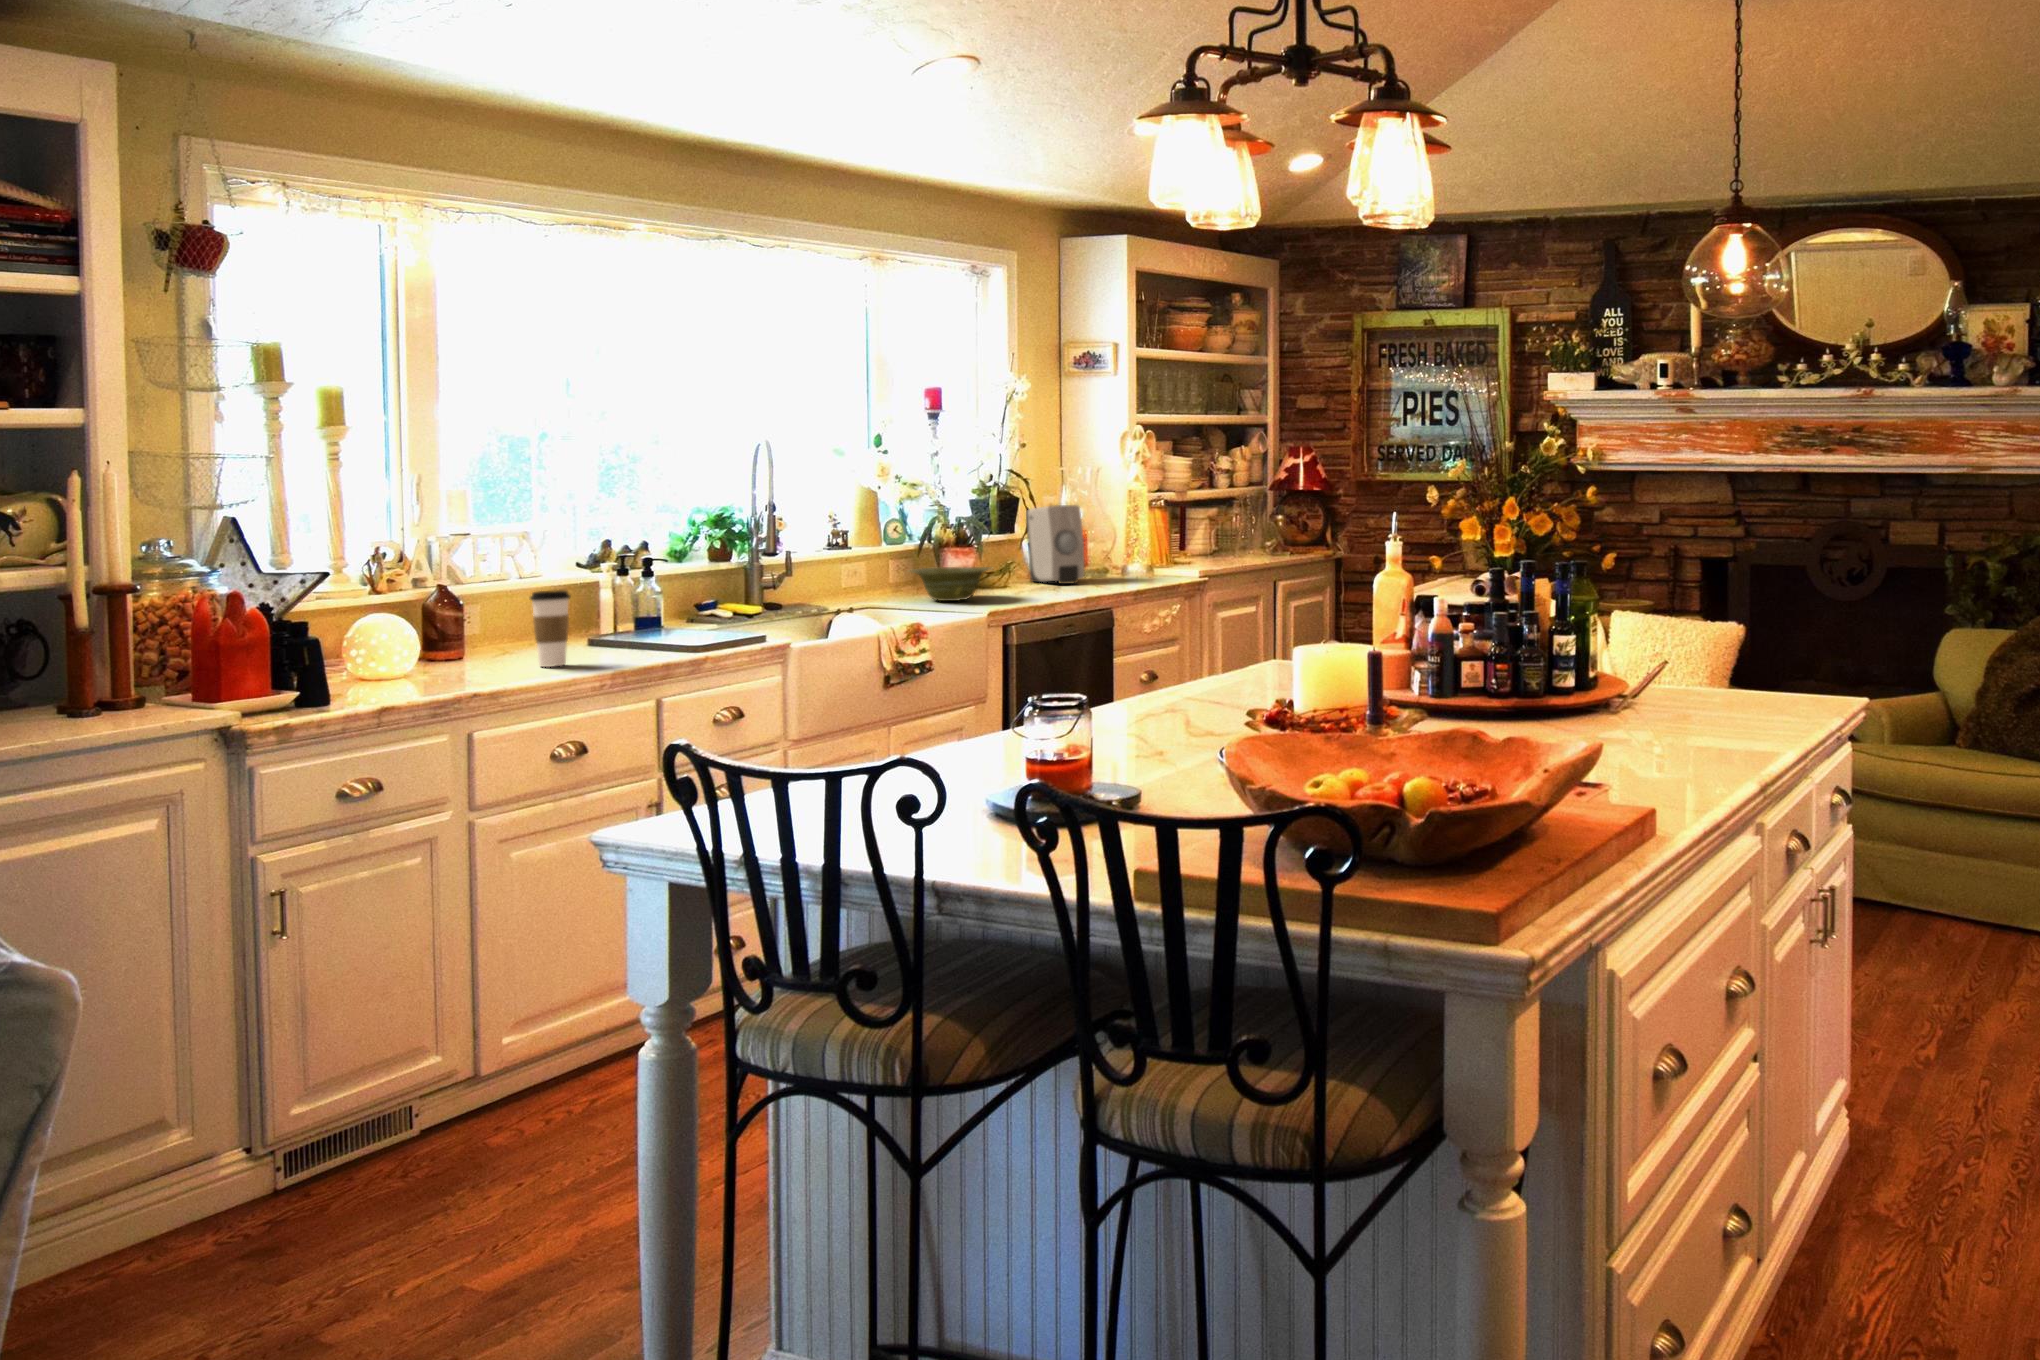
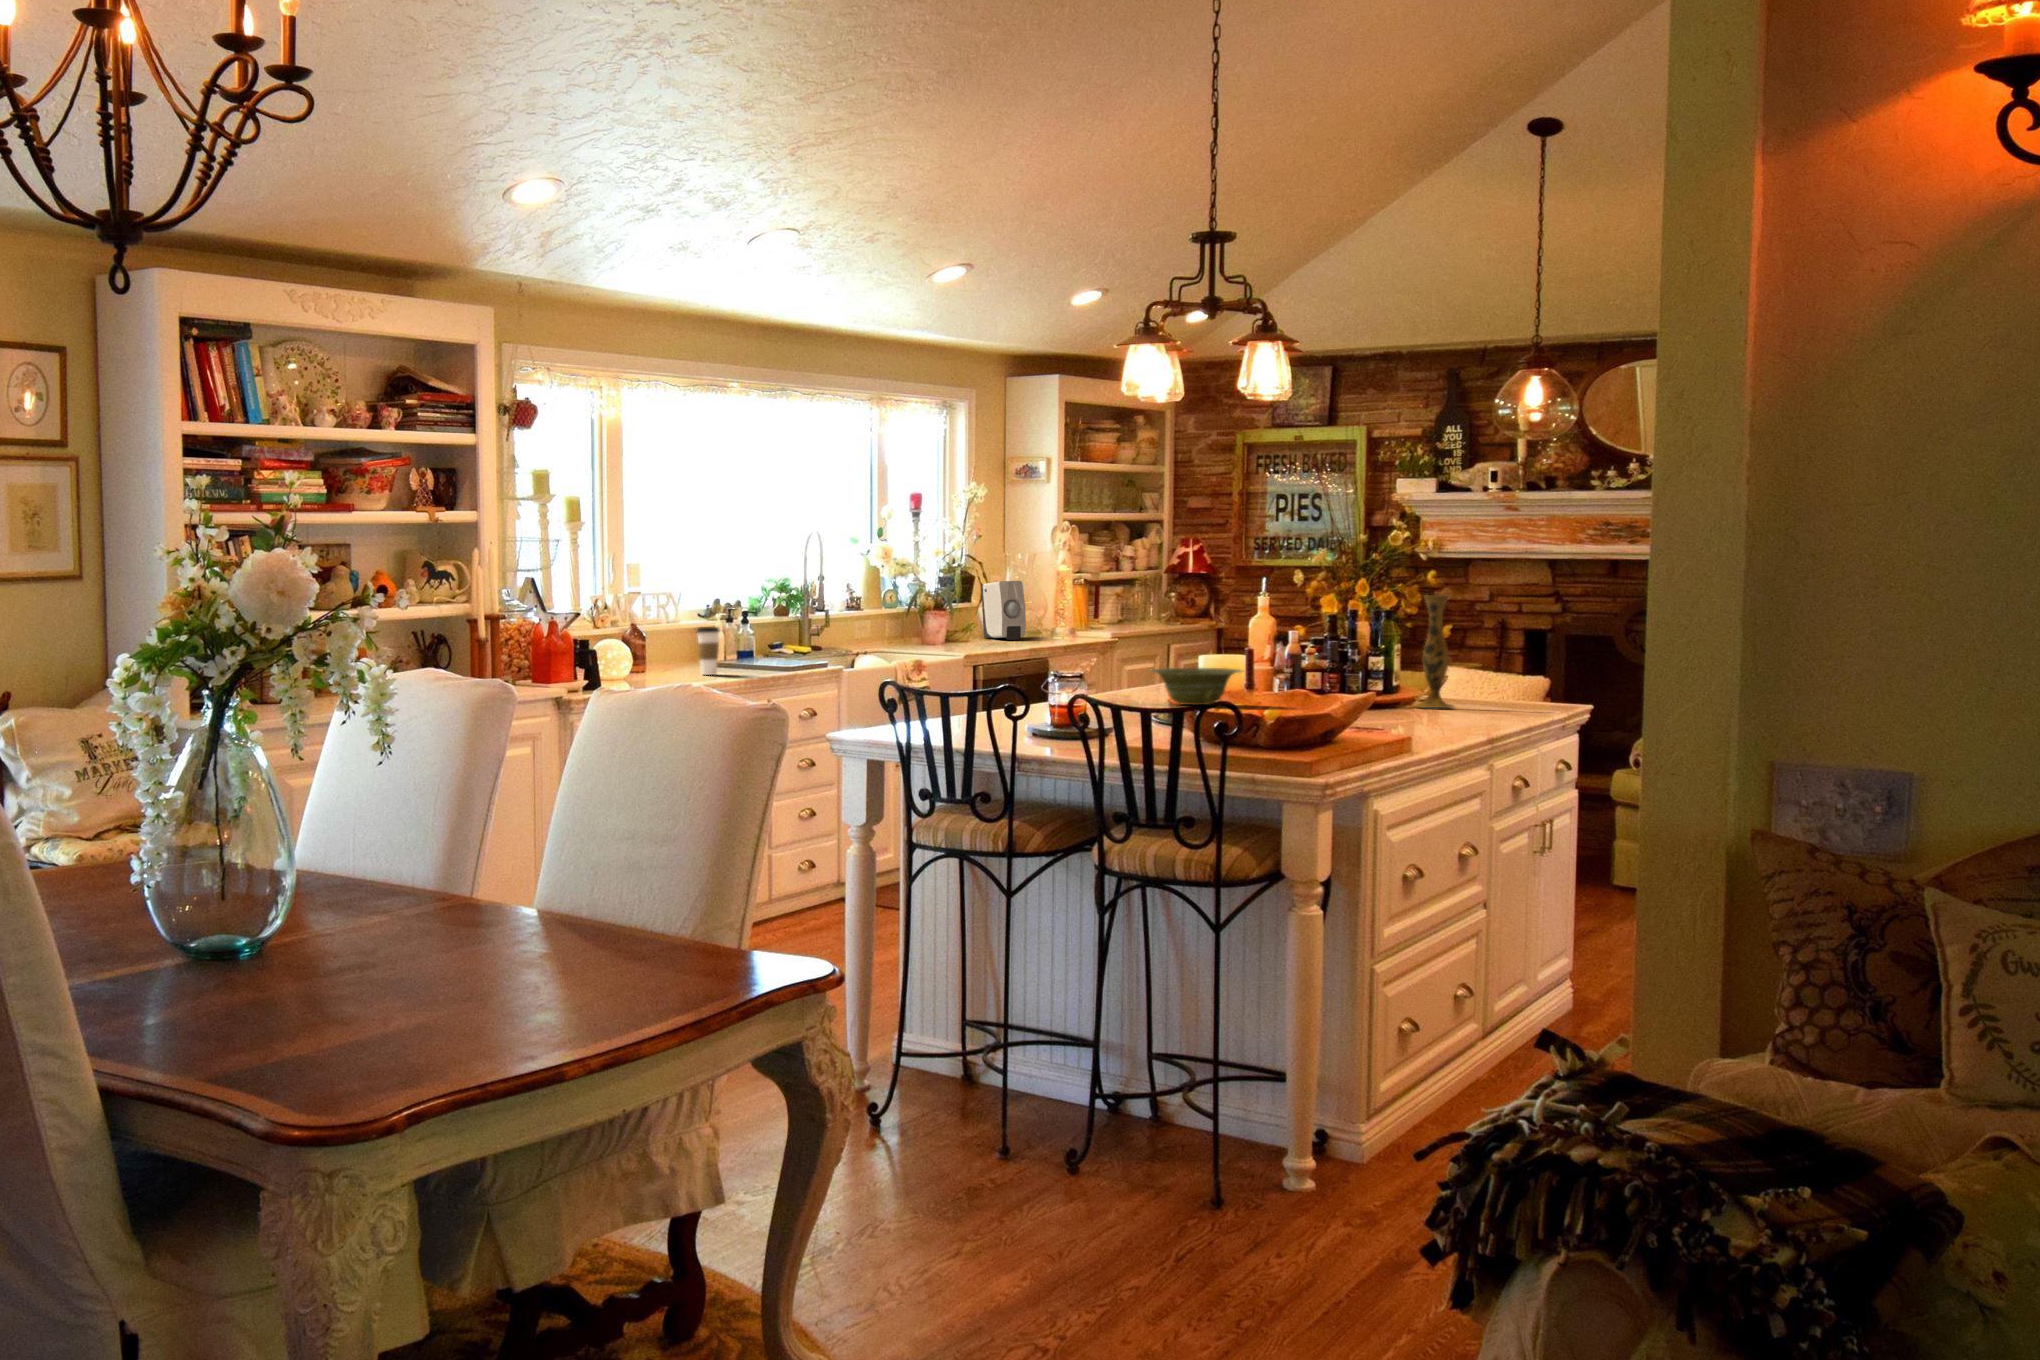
vase: none [1627,541,1691,723] -> present [1416,595,1453,708]
dish: present [910,567,991,601] -> present [1151,668,1244,705]

